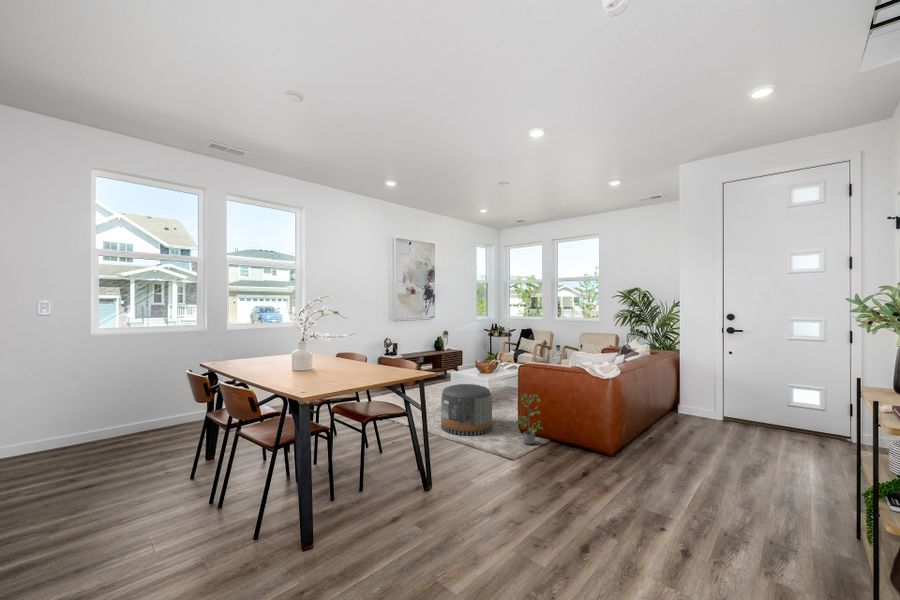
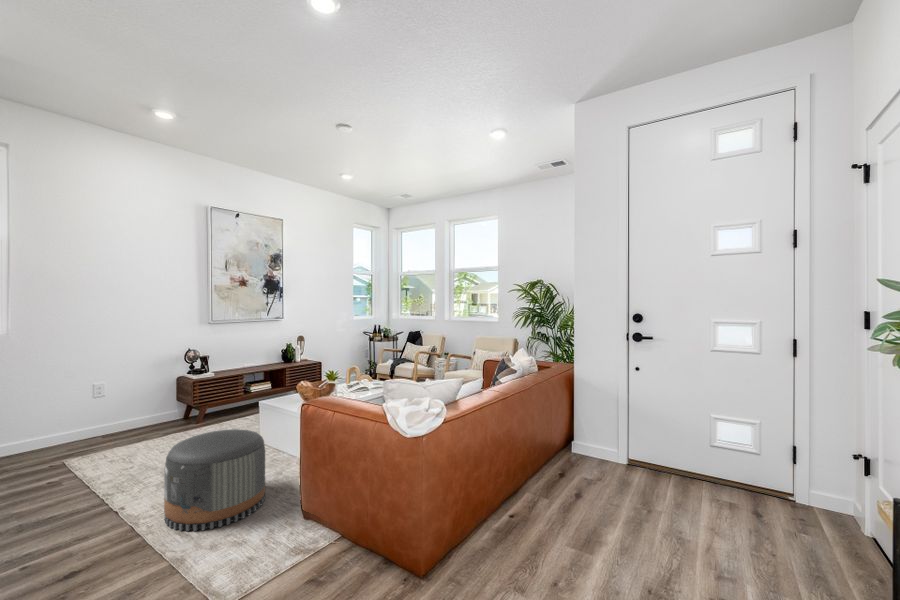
potted plant: present [516,394,543,444] -> none [269,454,312,551]

